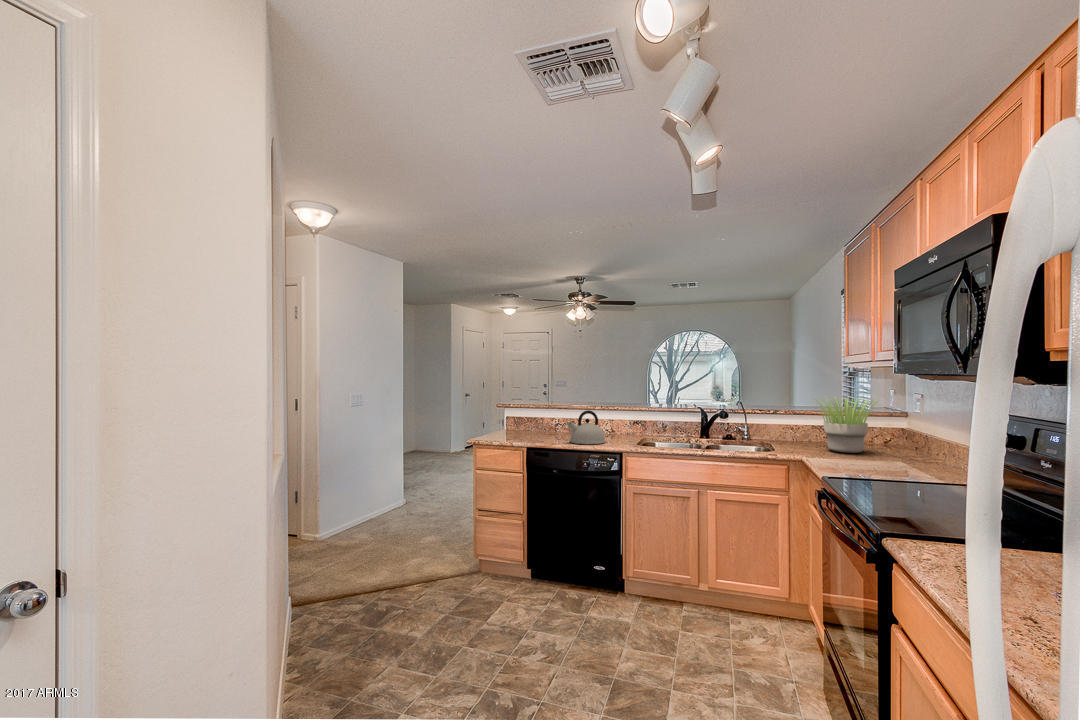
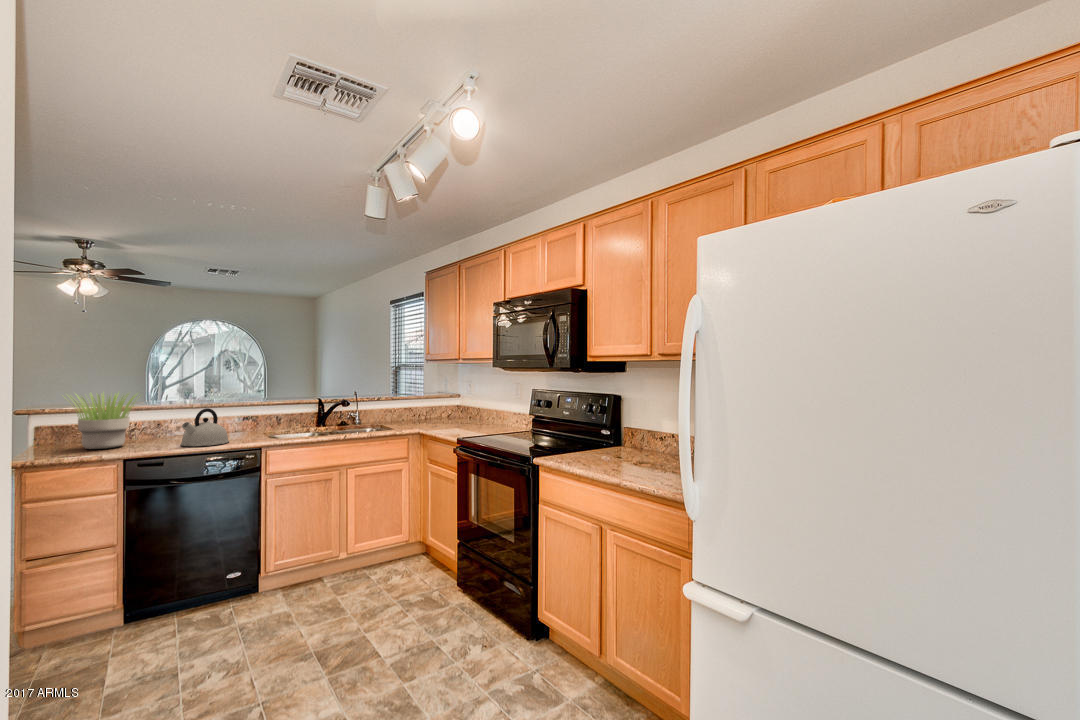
potted plant: present [817,397,878,453] -> present [70,393,139,449]

